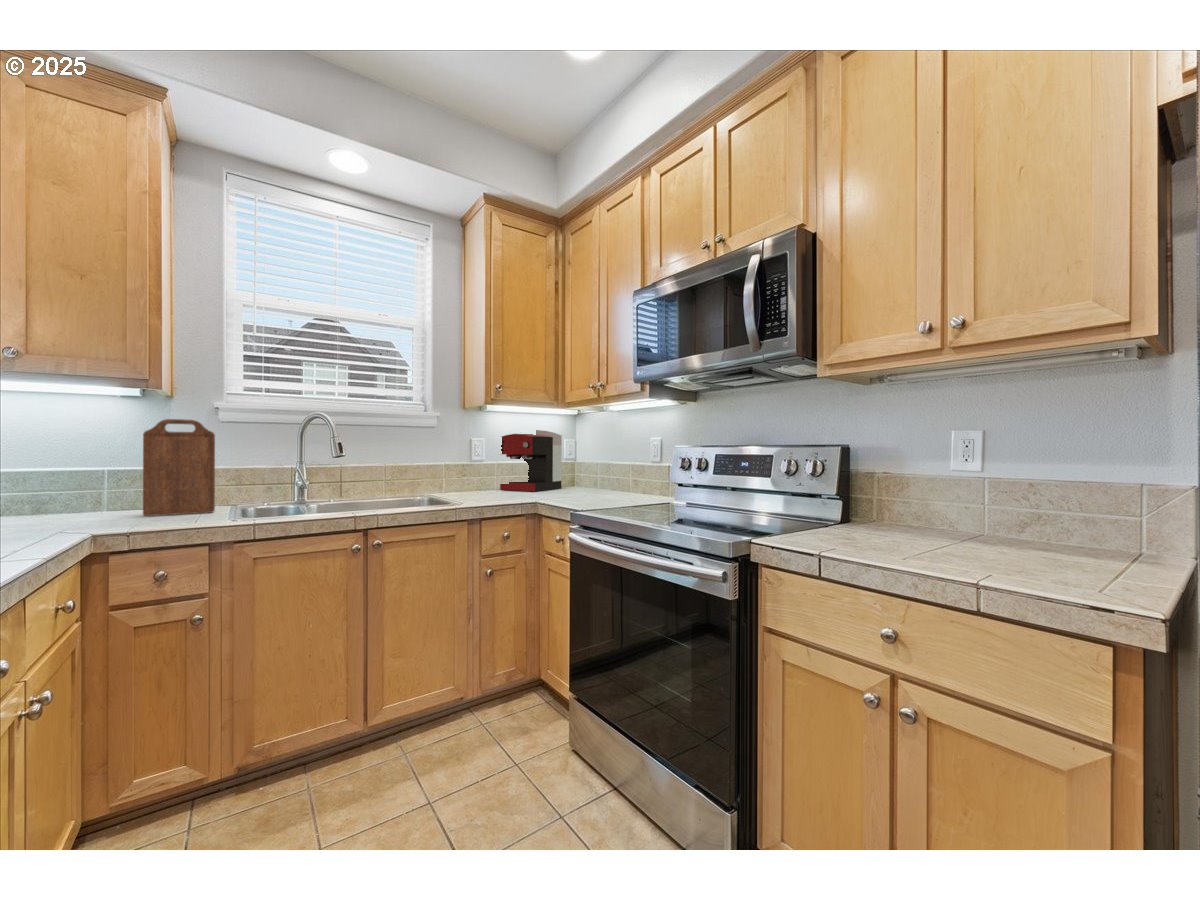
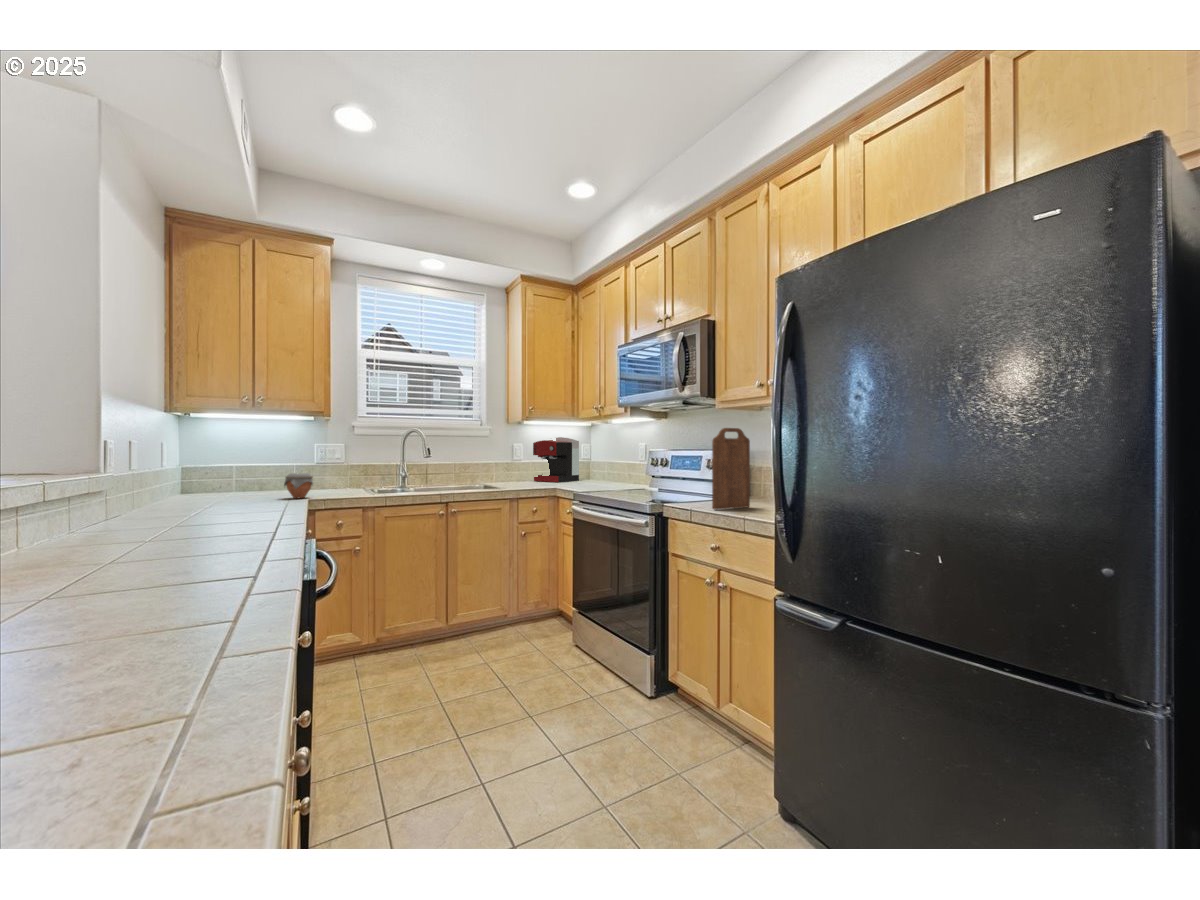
cutting board: present [143,419,215,516] -> present [712,428,750,509]
jar: none [46,485,114,532] -> present [284,473,313,498]

